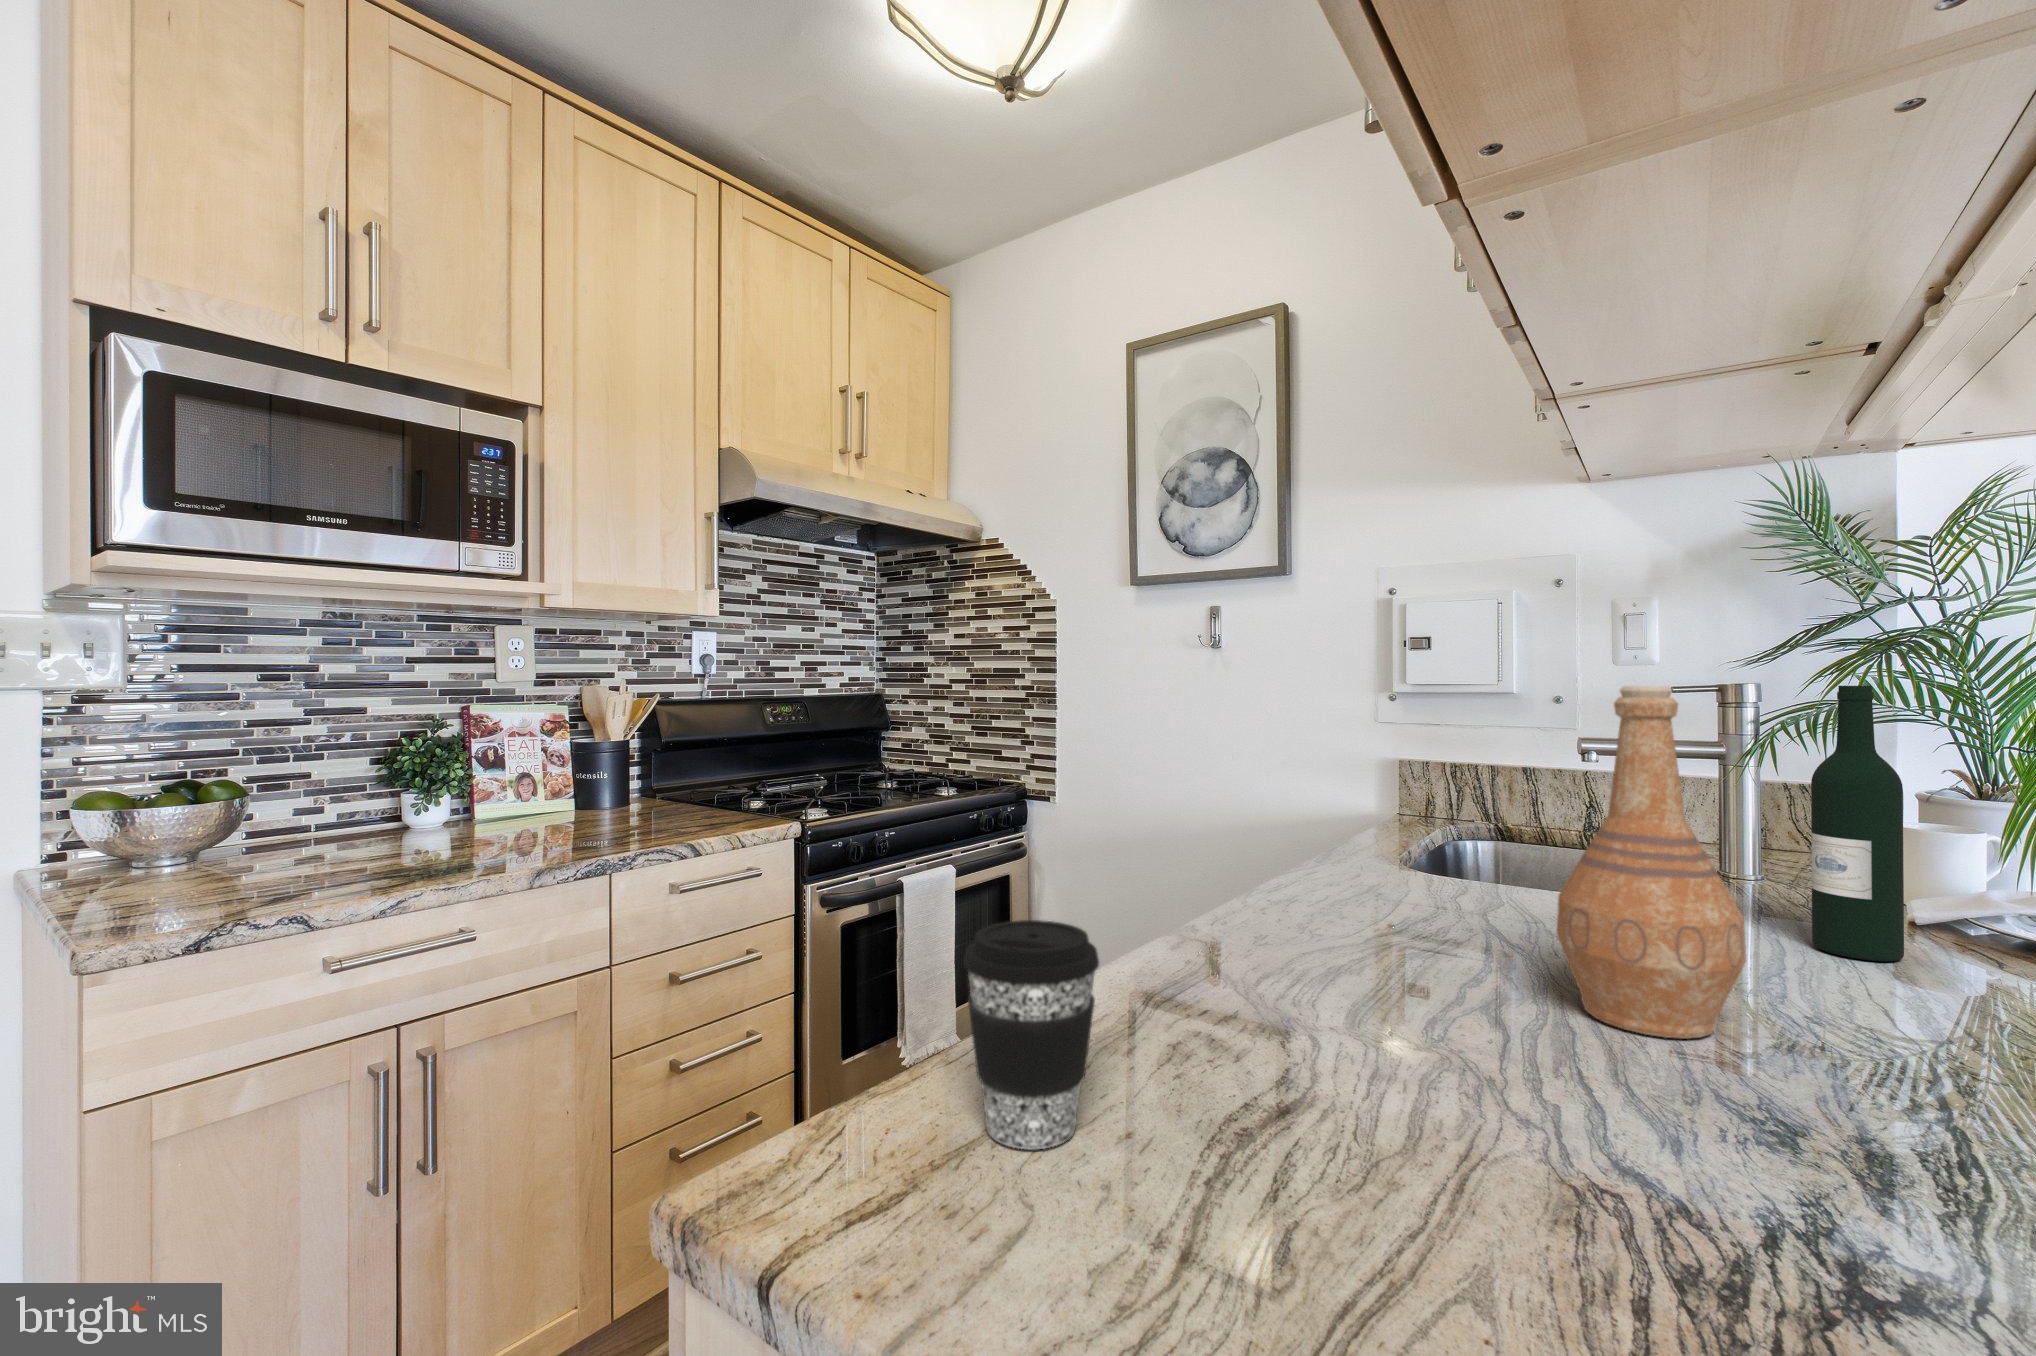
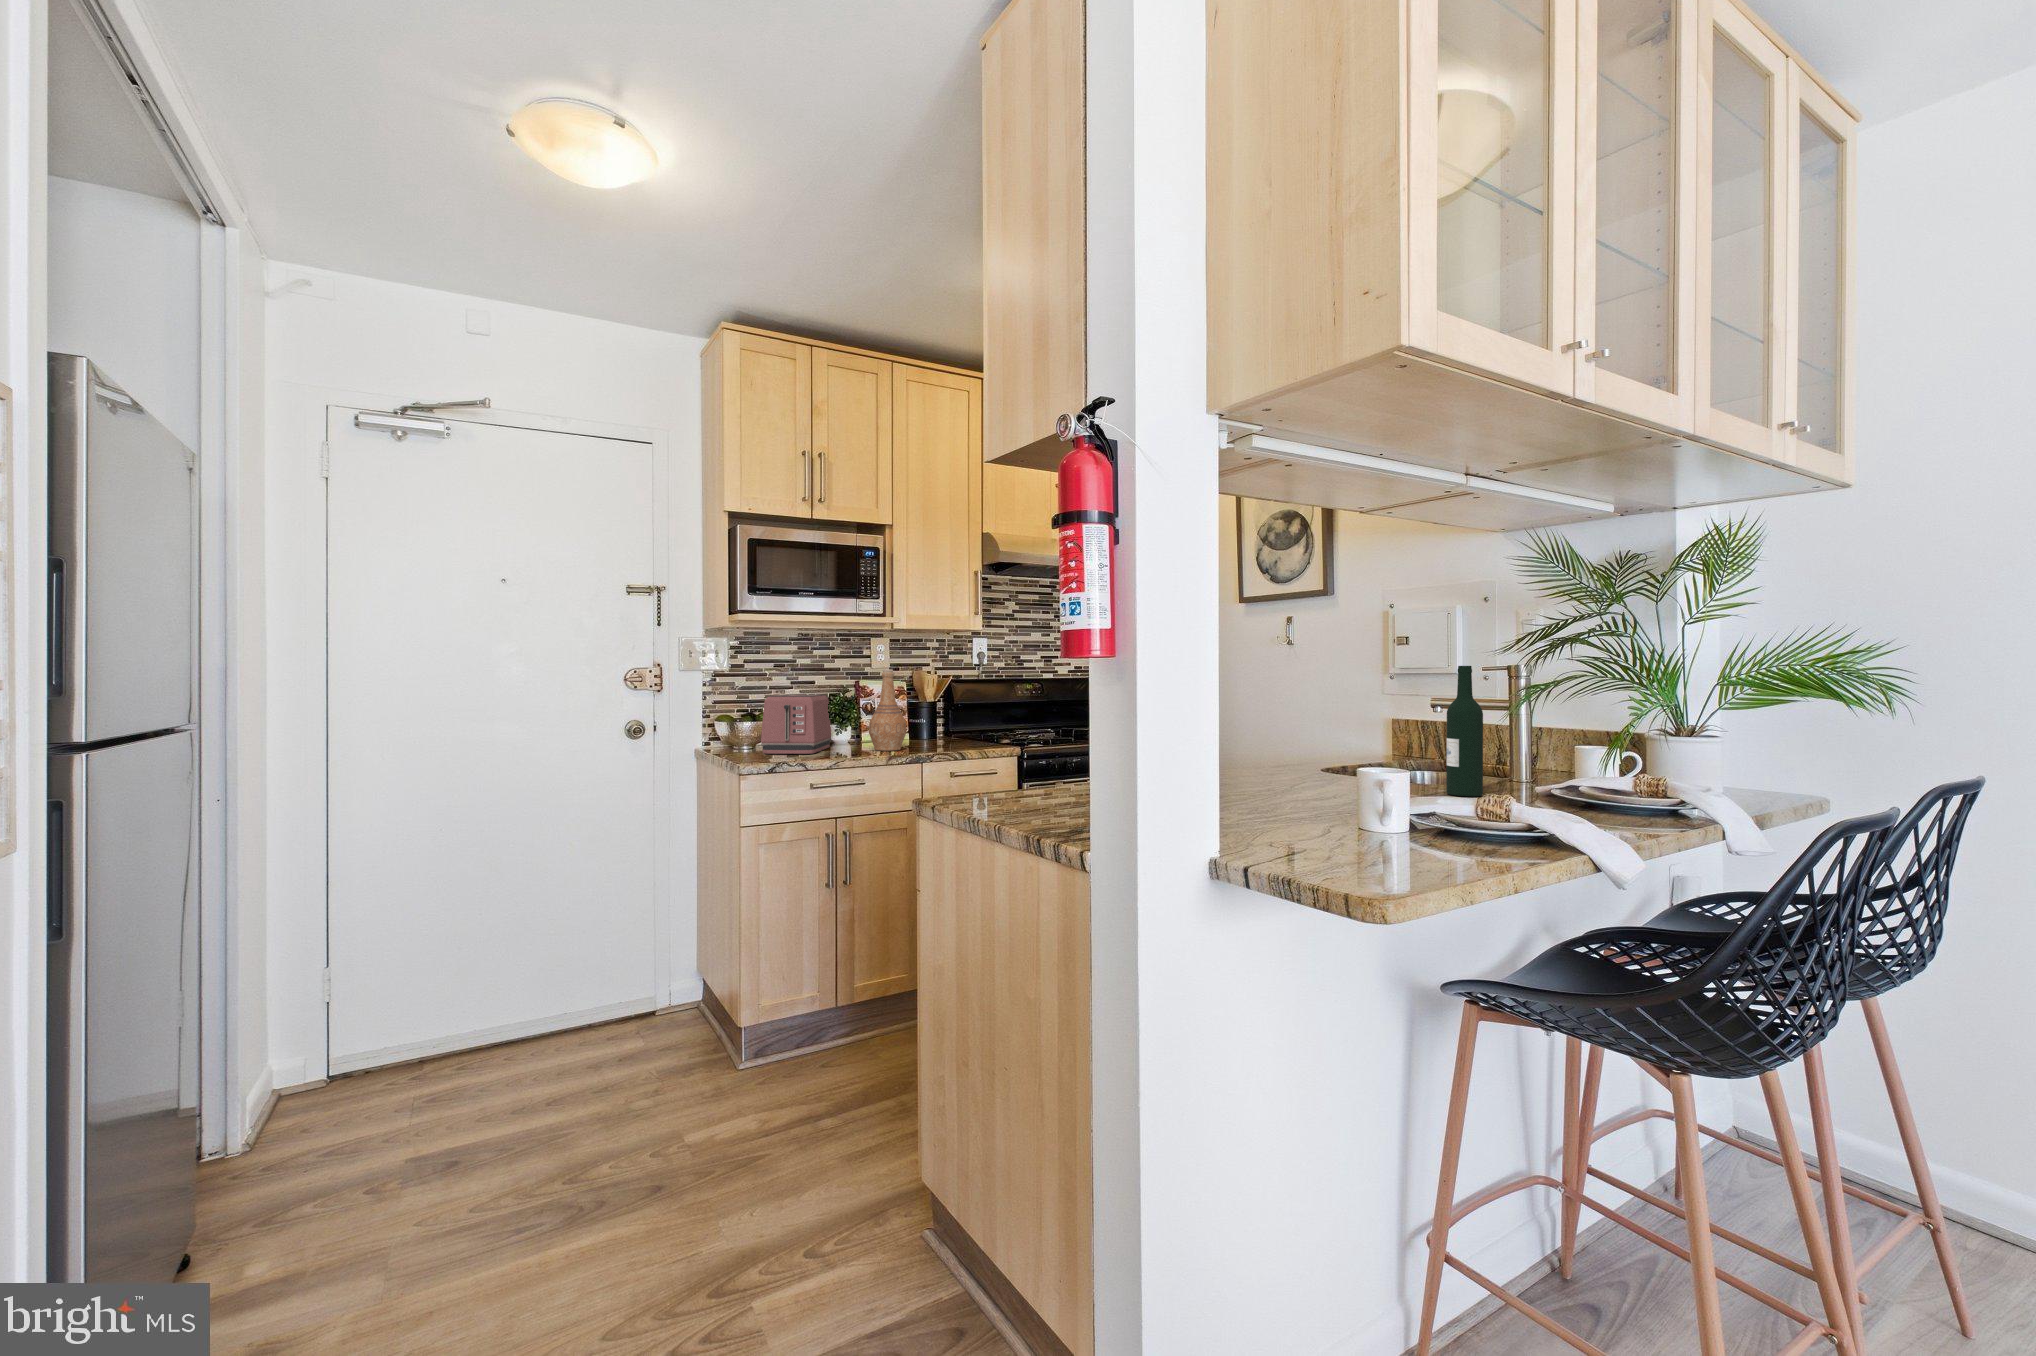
vase: present [1557,686,1746,1039] -> present [869,669,906,751]
toaster: none [189,736,398,883] -> present [761,694,831,754]
coffee cup: present [964,920,1099,1149] -> none [1009,738,1050,798]

